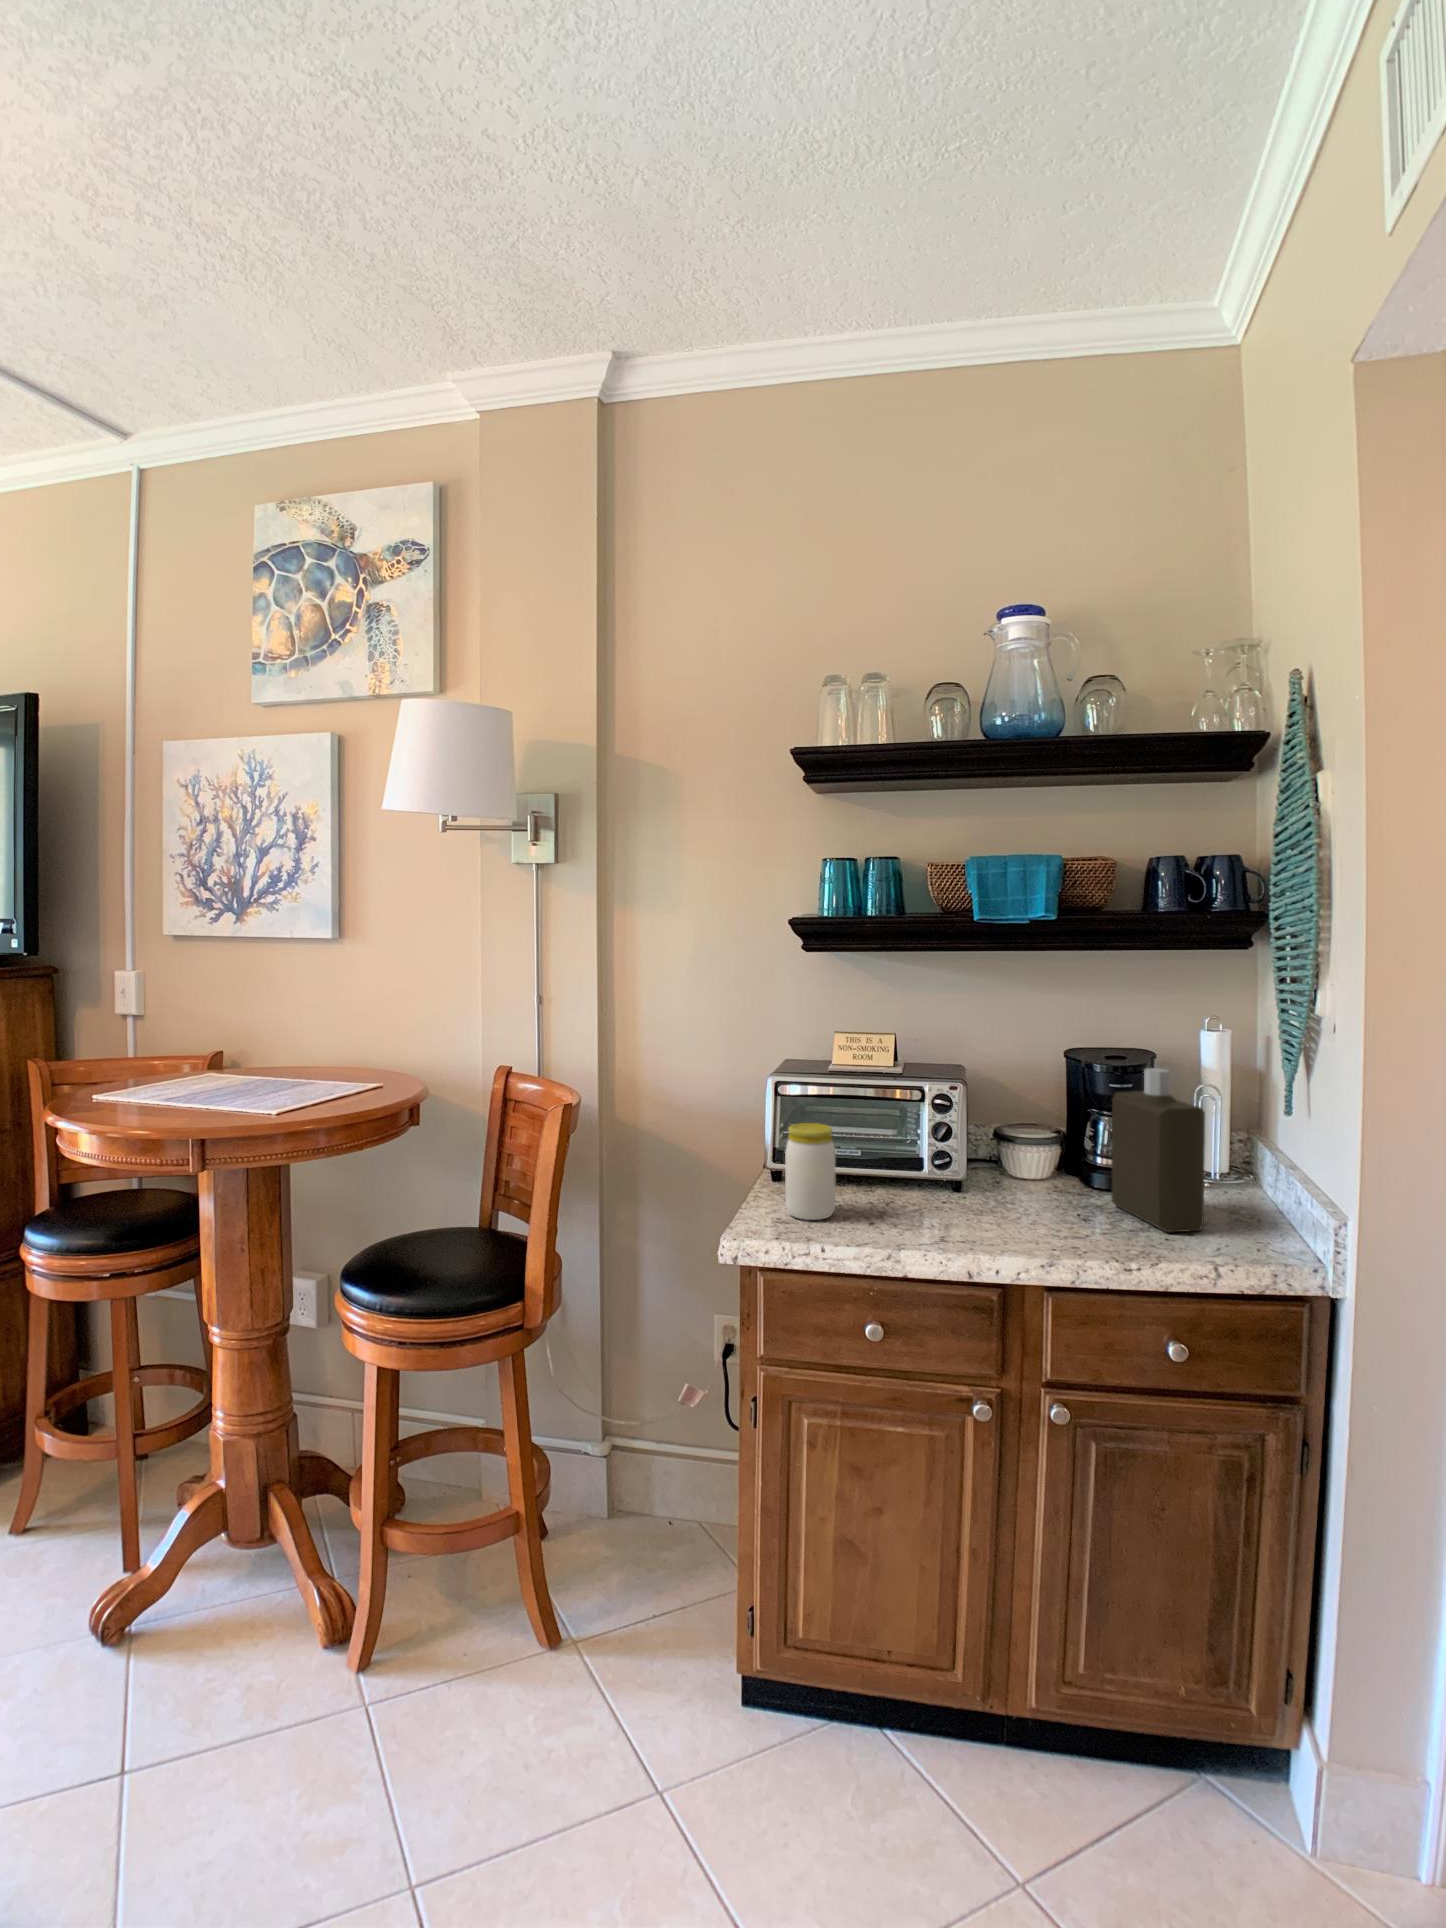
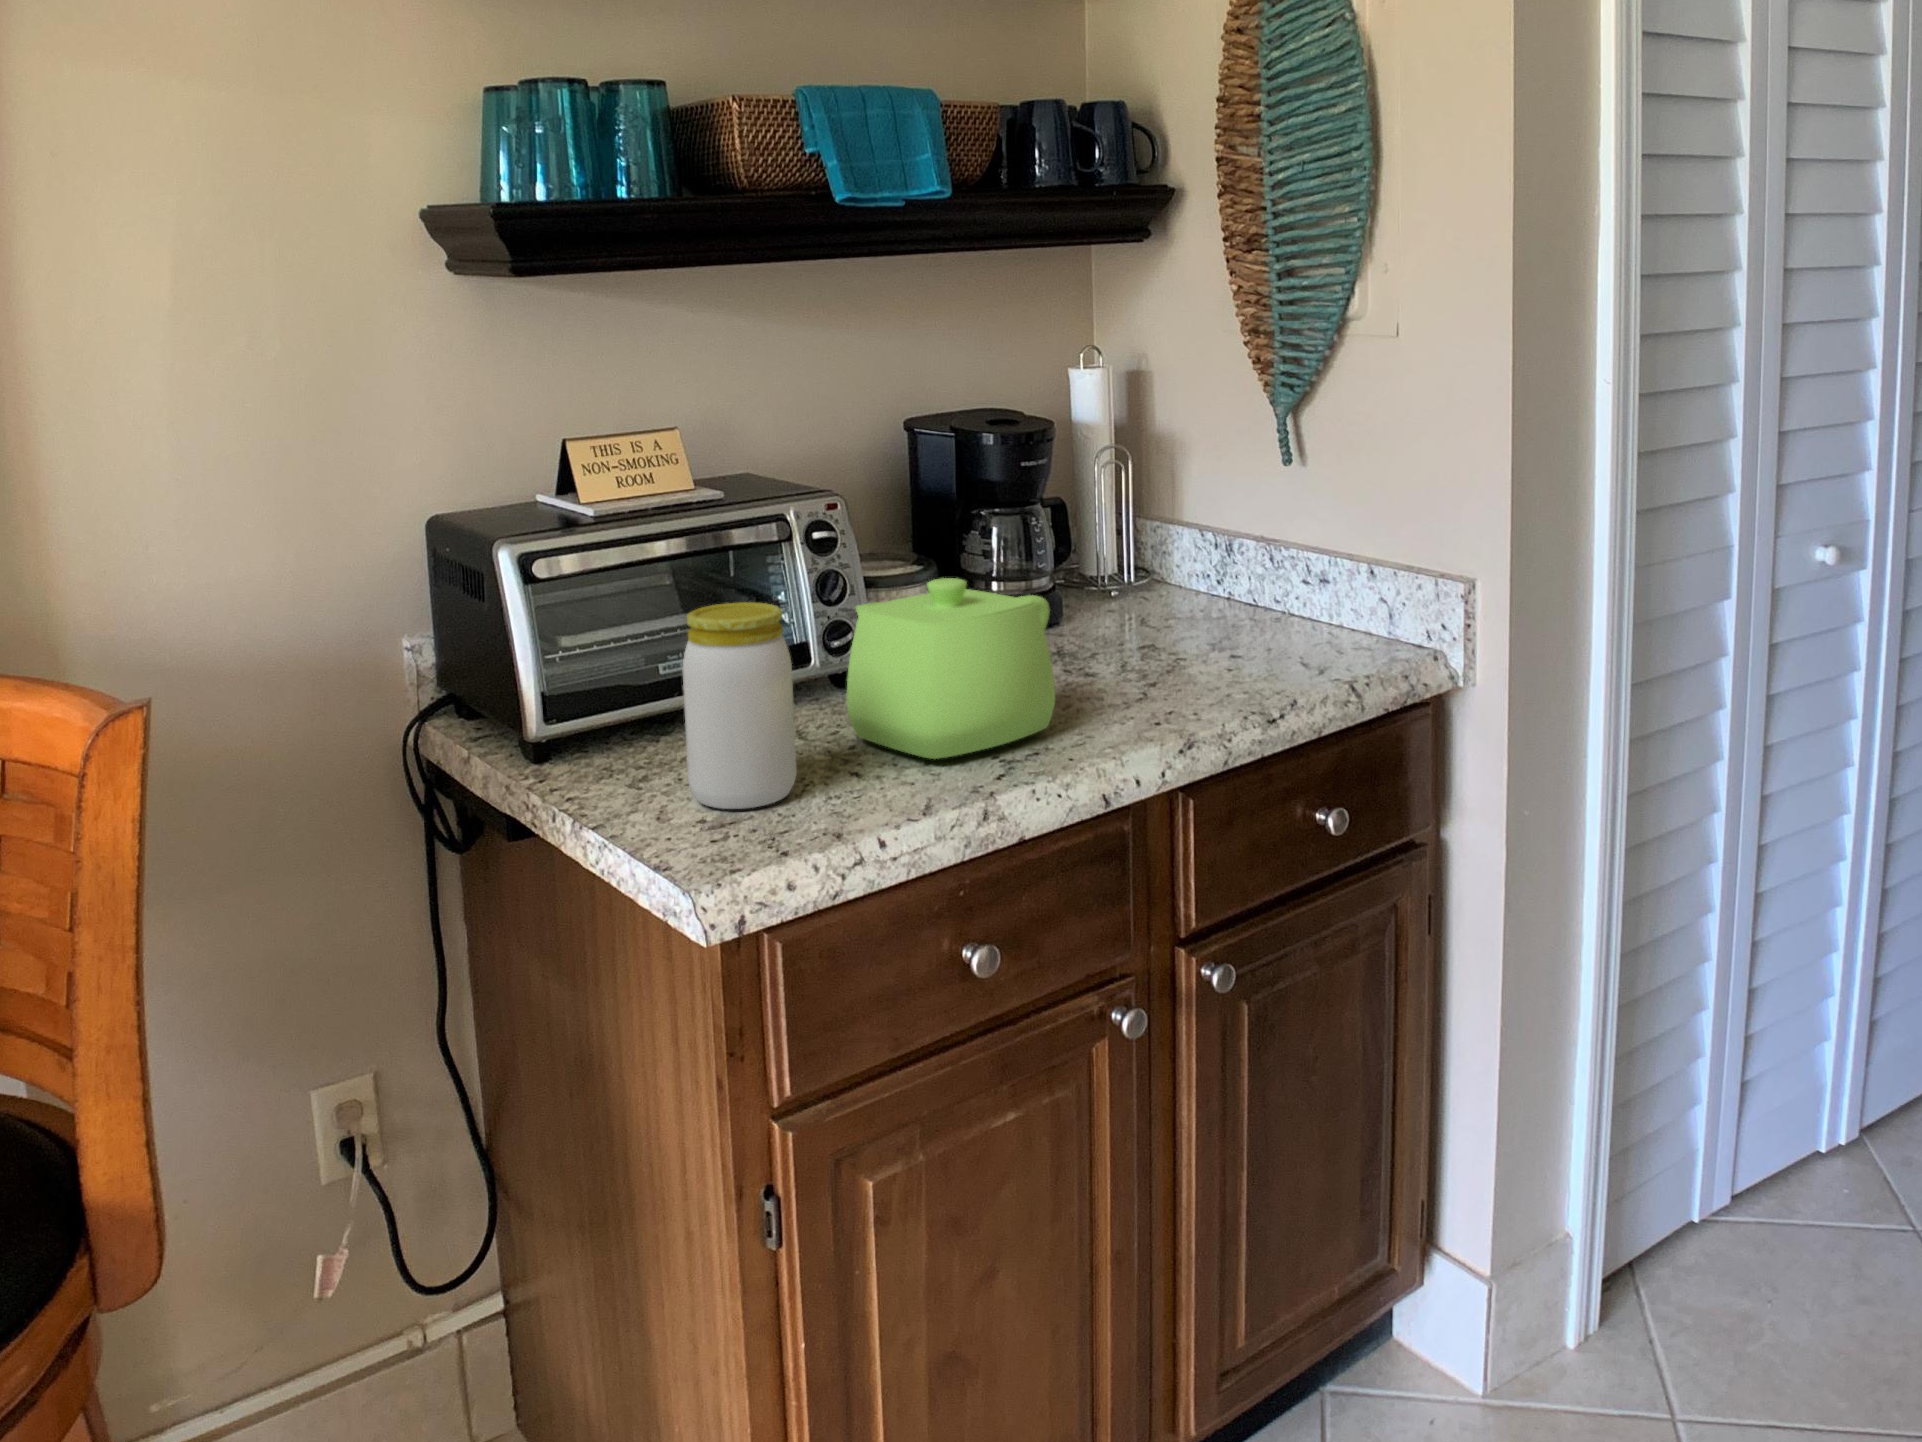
bottle: present [1112,1068,1205,1232] -> none [1085,417,1242,662]
teapot: none [892,1136,1014,1230] -> present [847,578,1055,759]

